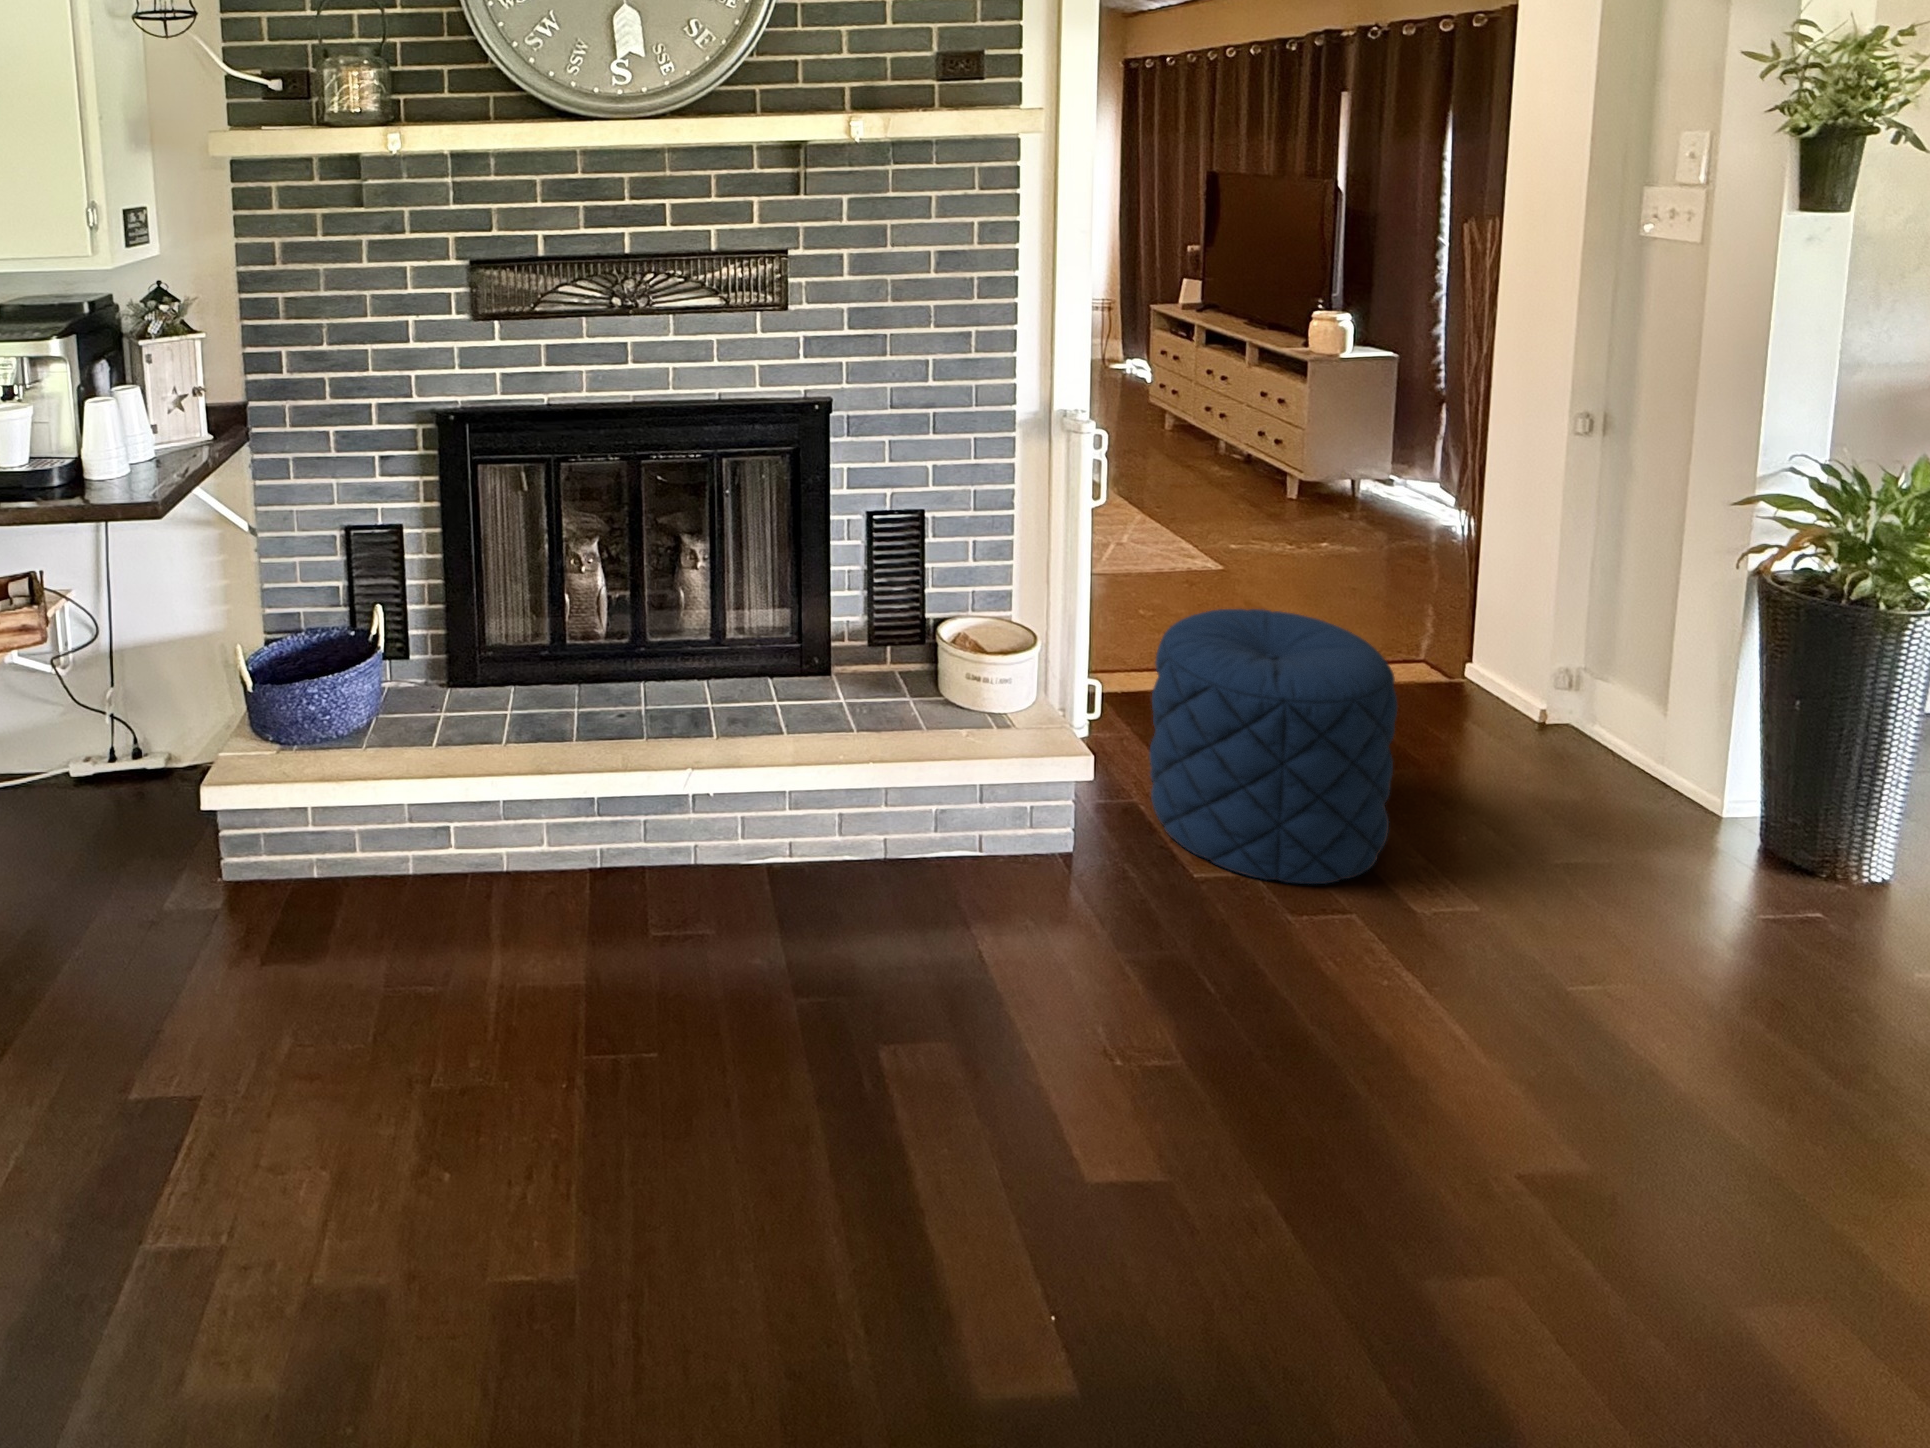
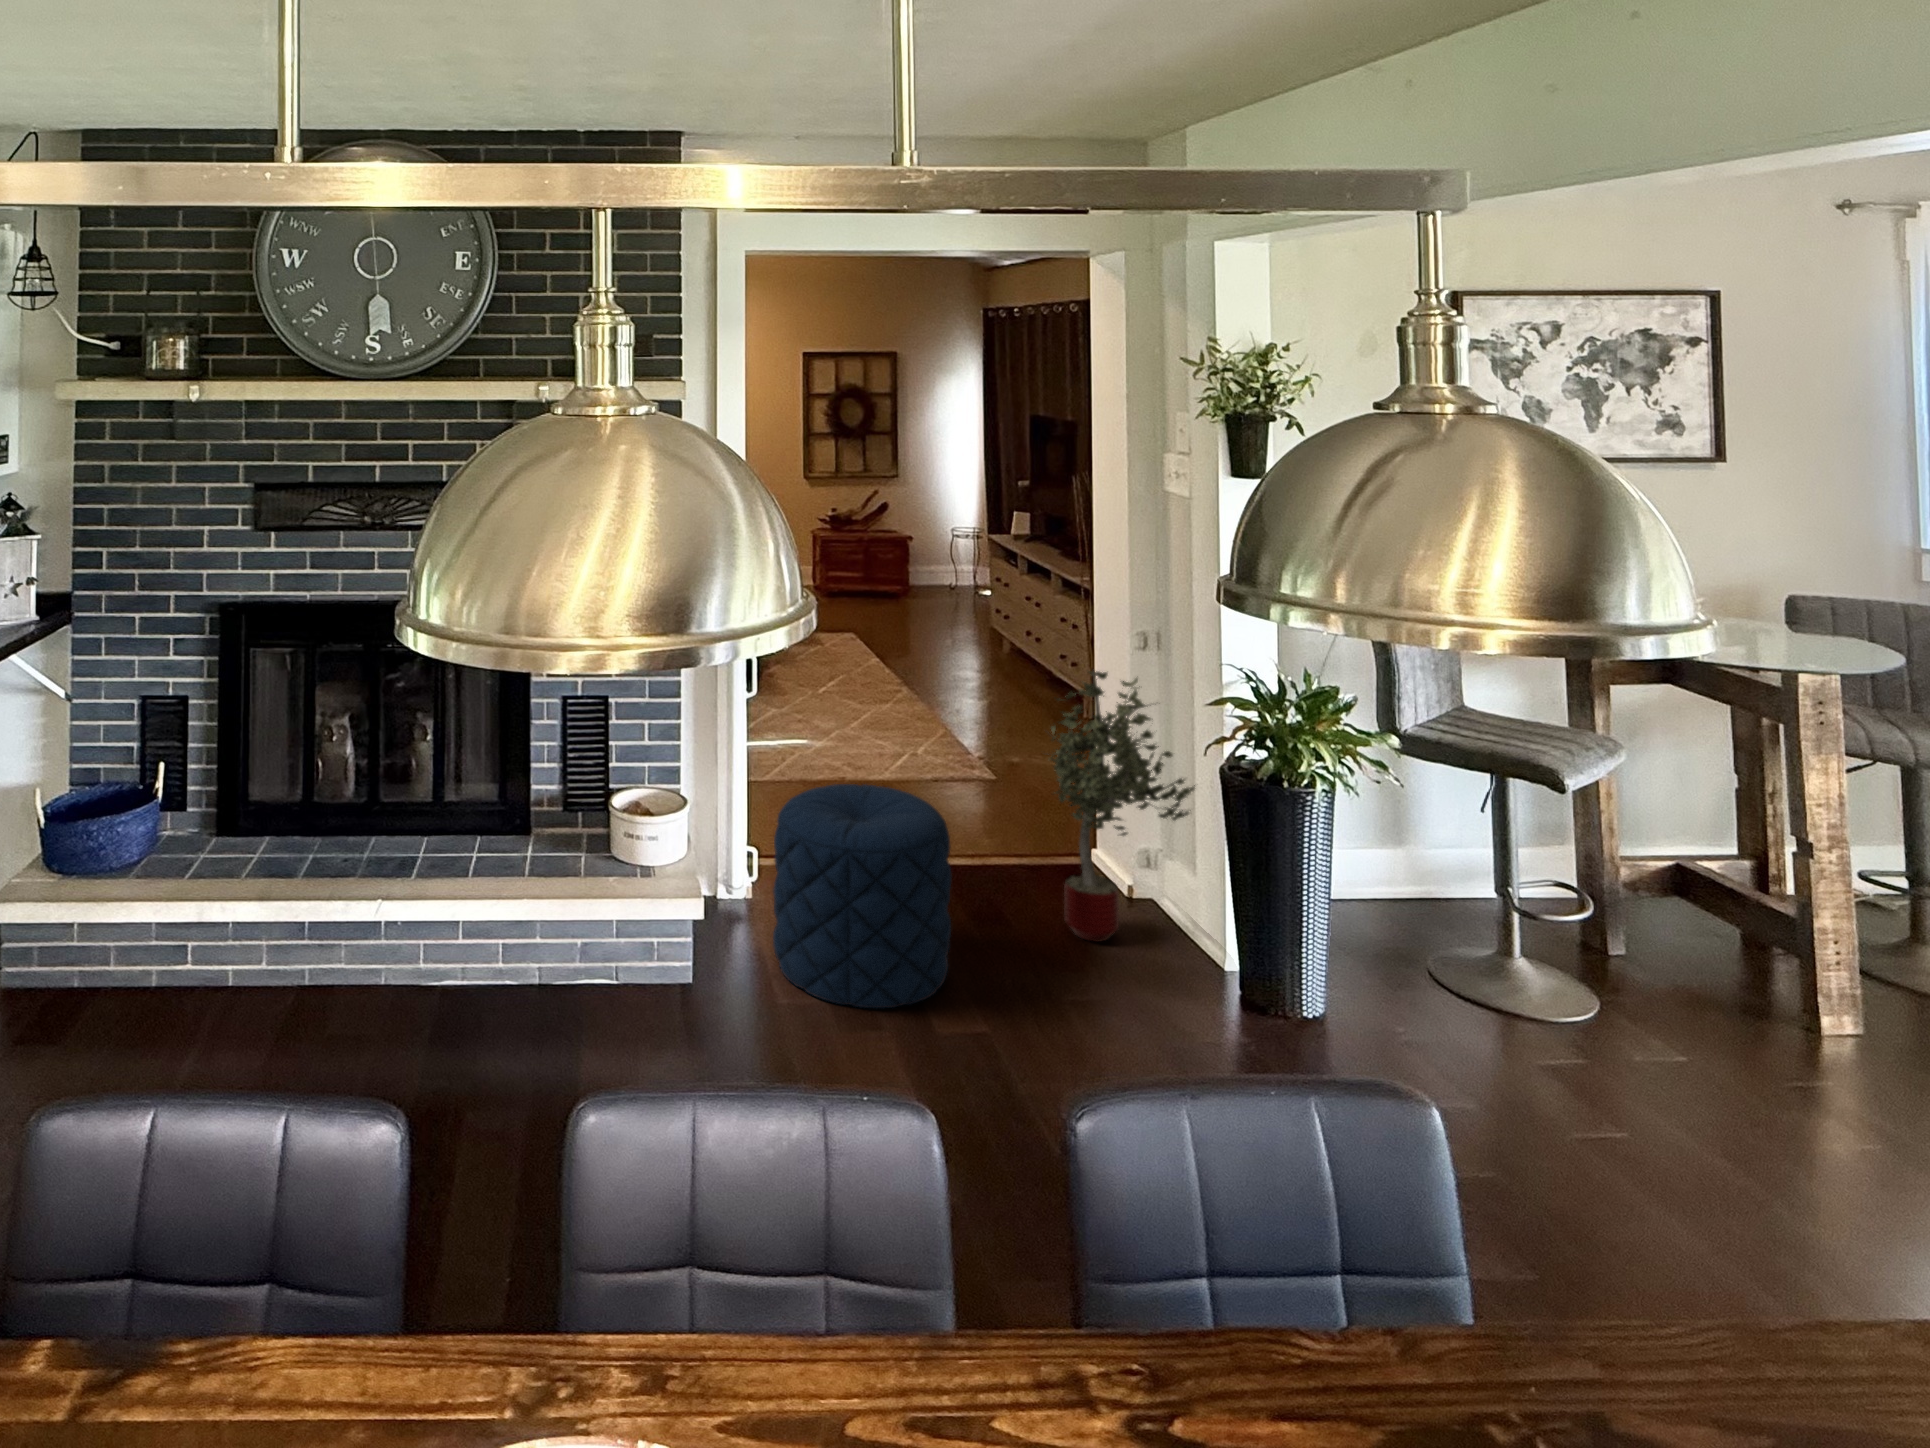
potted tree: none [1452,462,1690,784] -> present [1050,671,1195,942]

